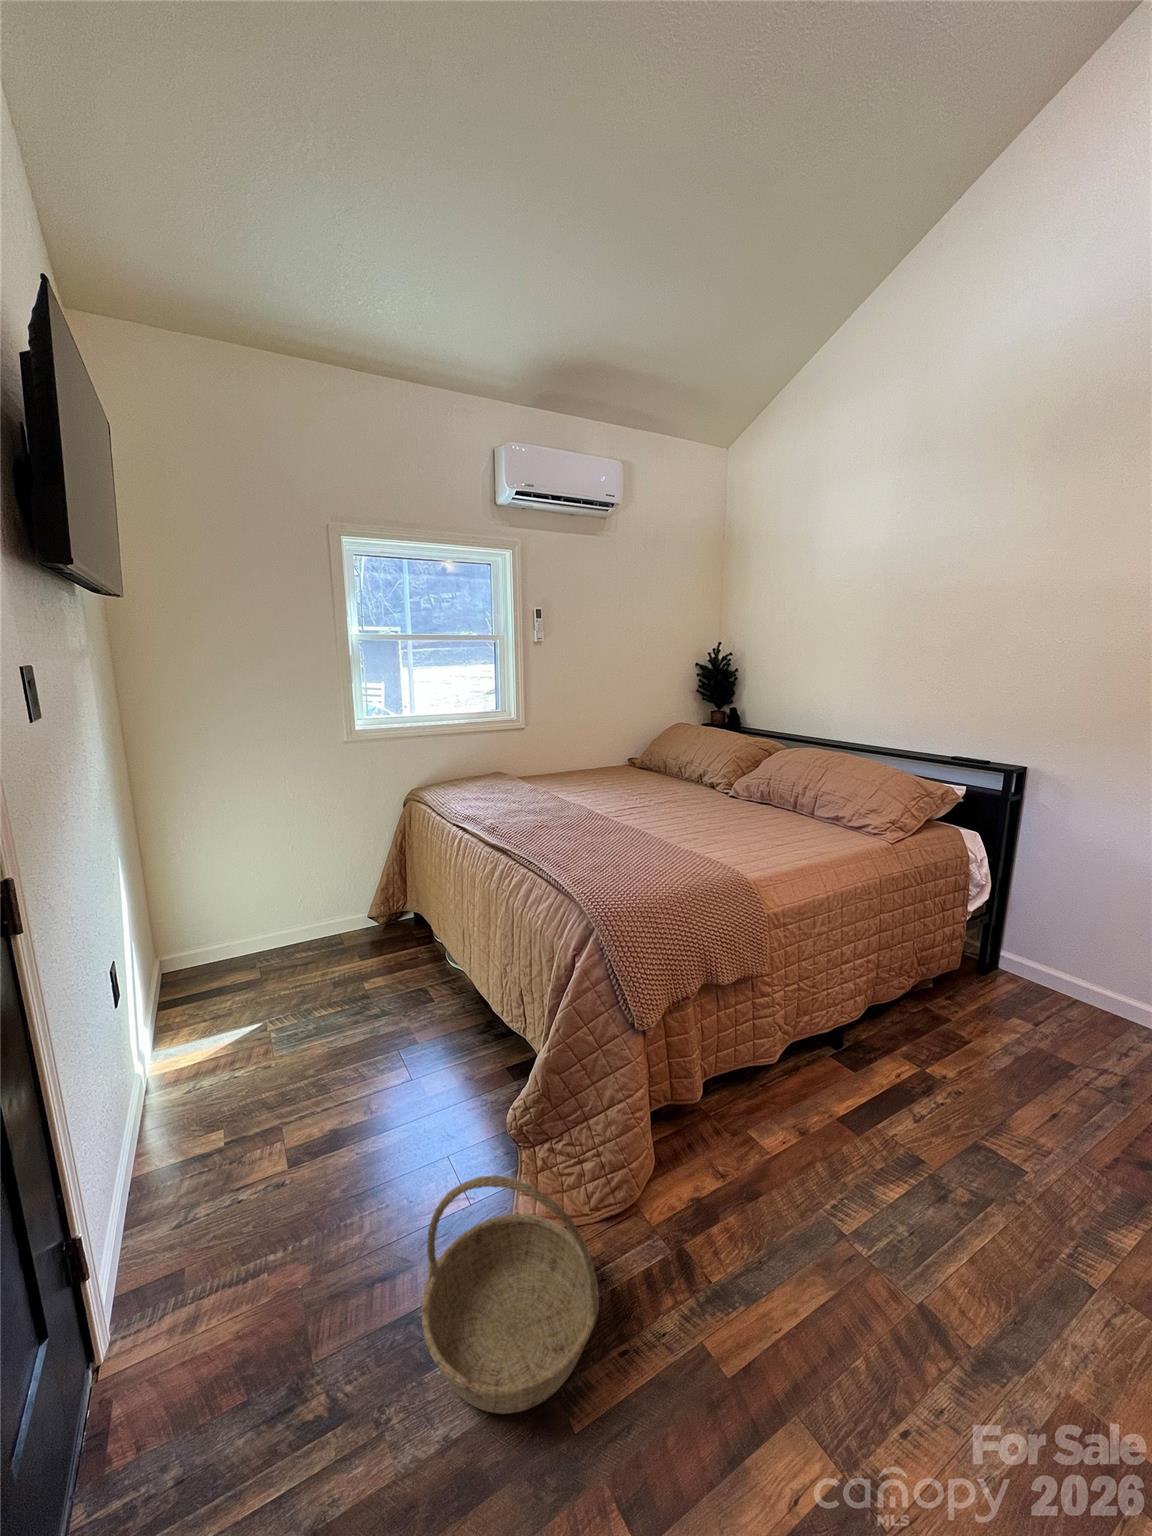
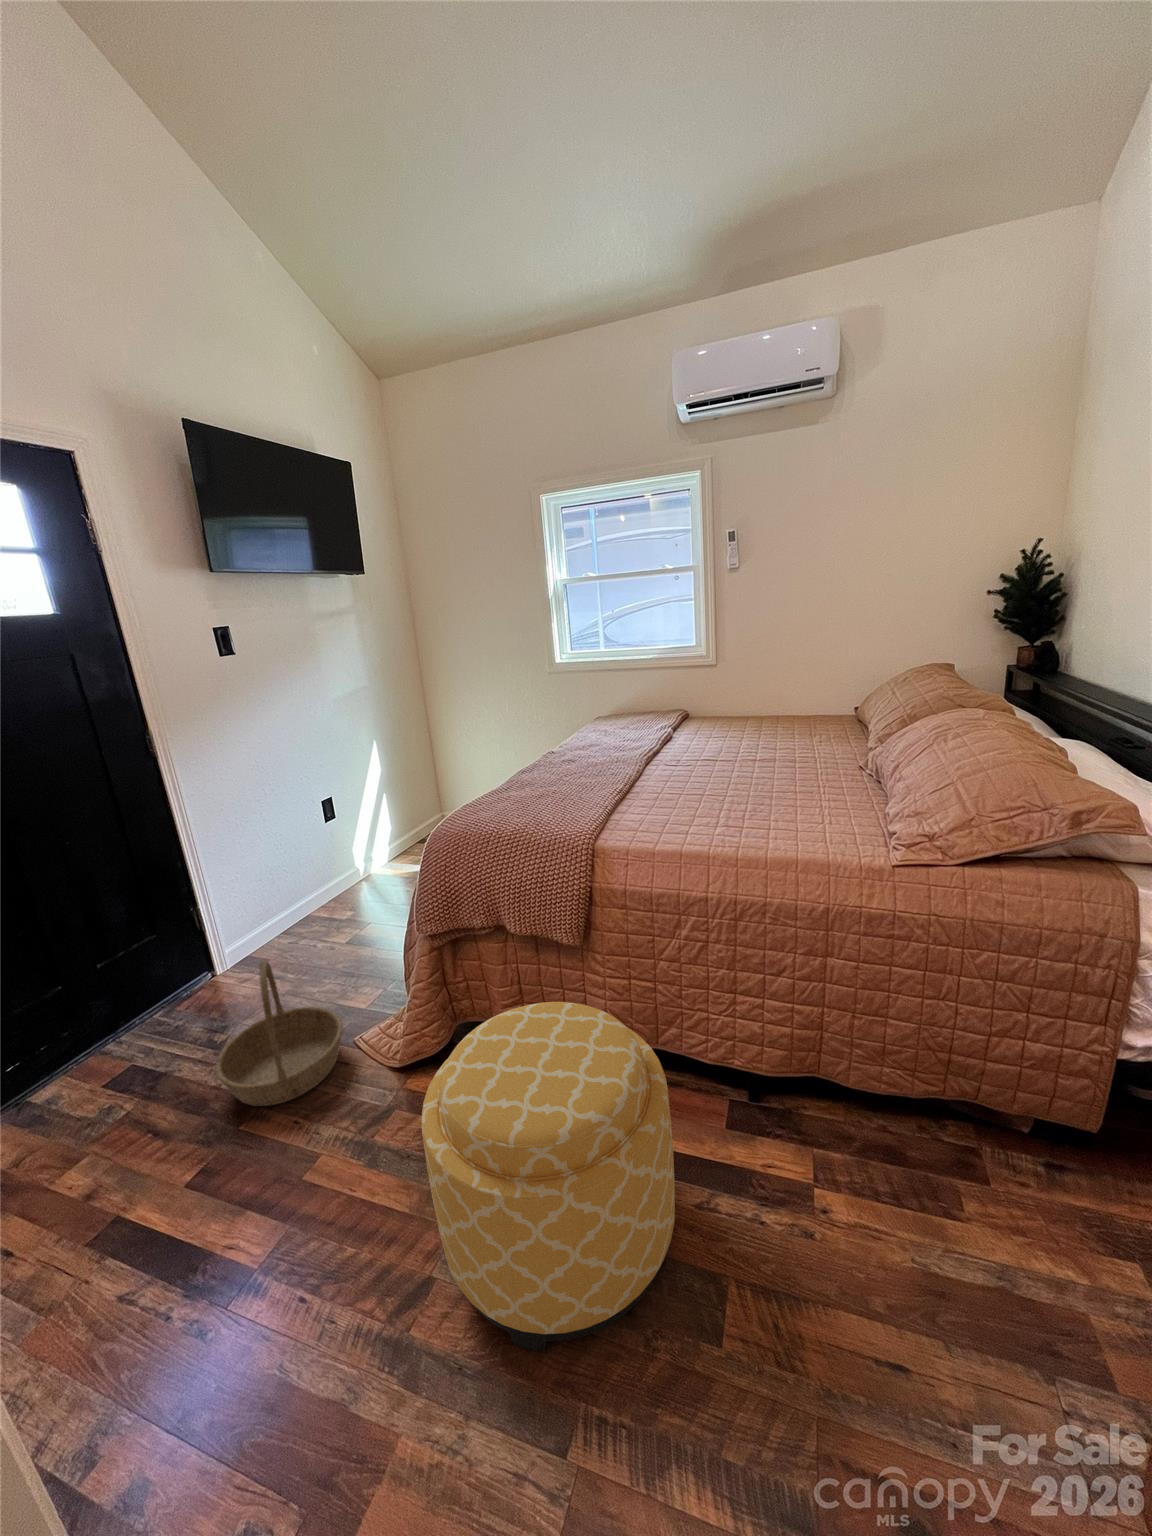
ottoman: none [803,1001,1043,1280] -> present [421,1002,675,1352]

